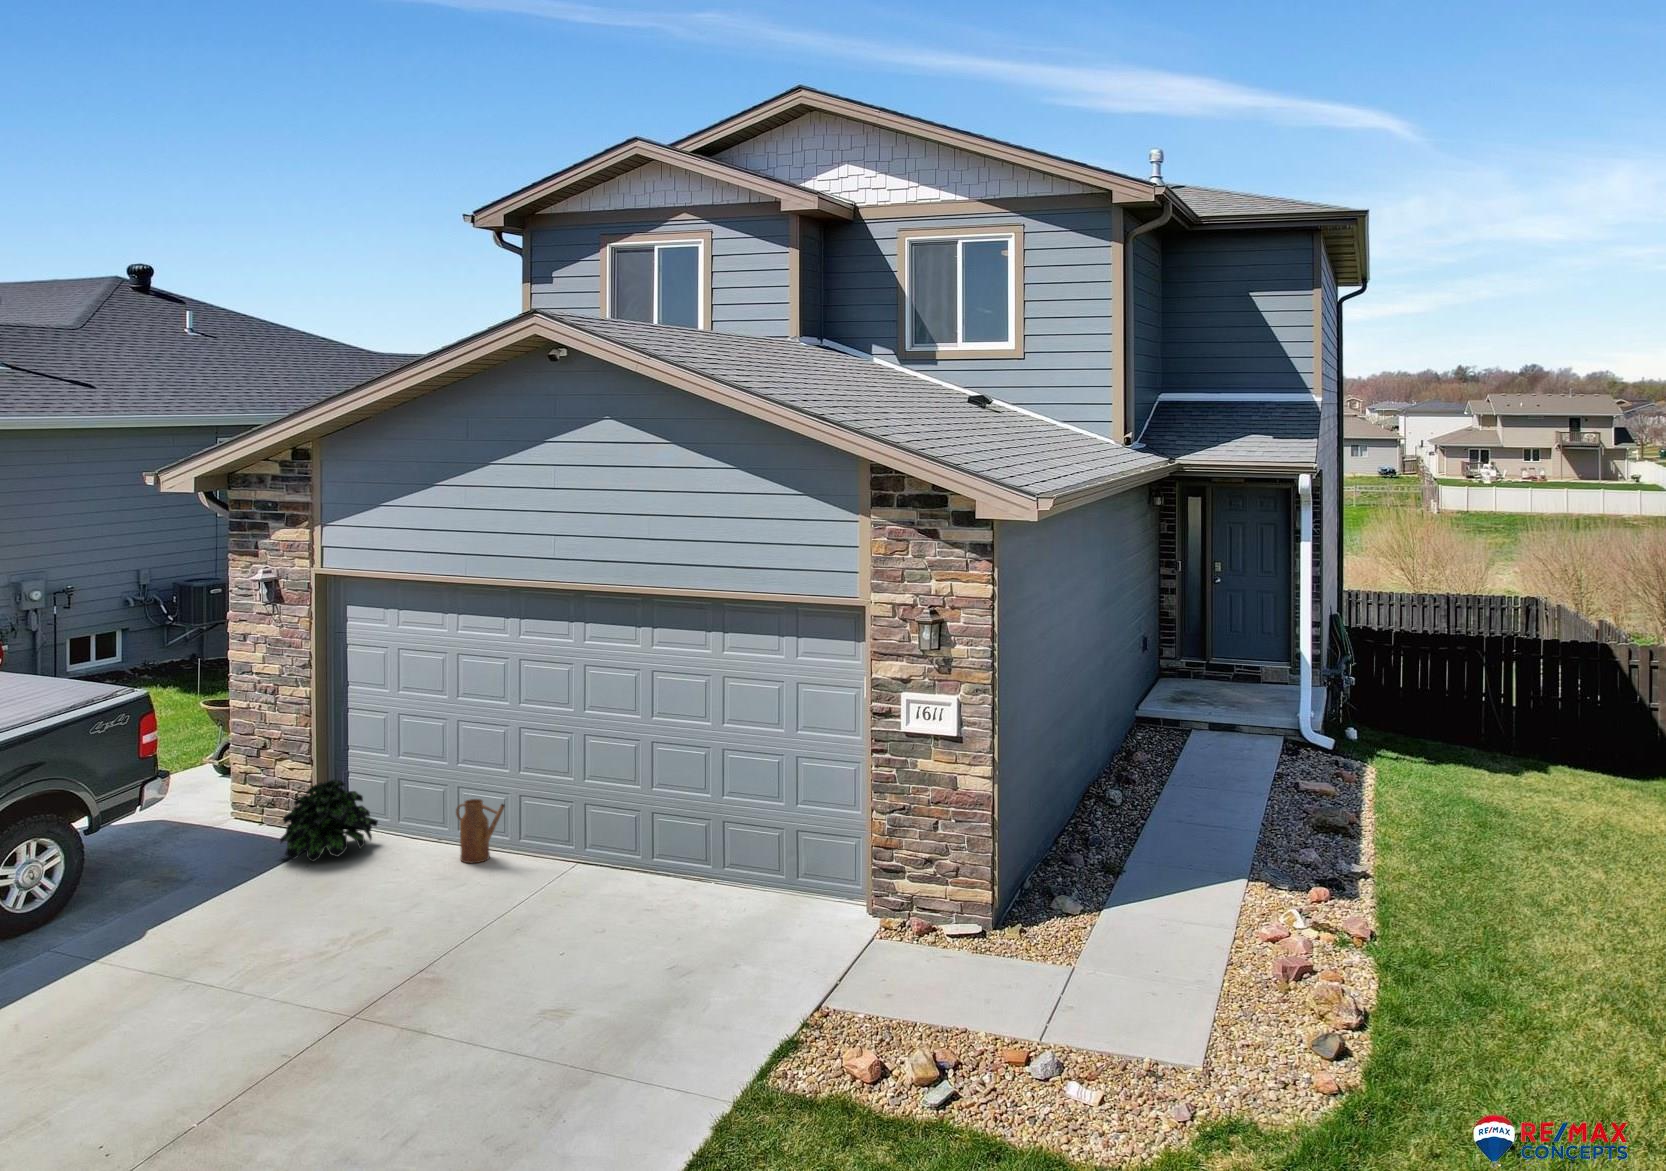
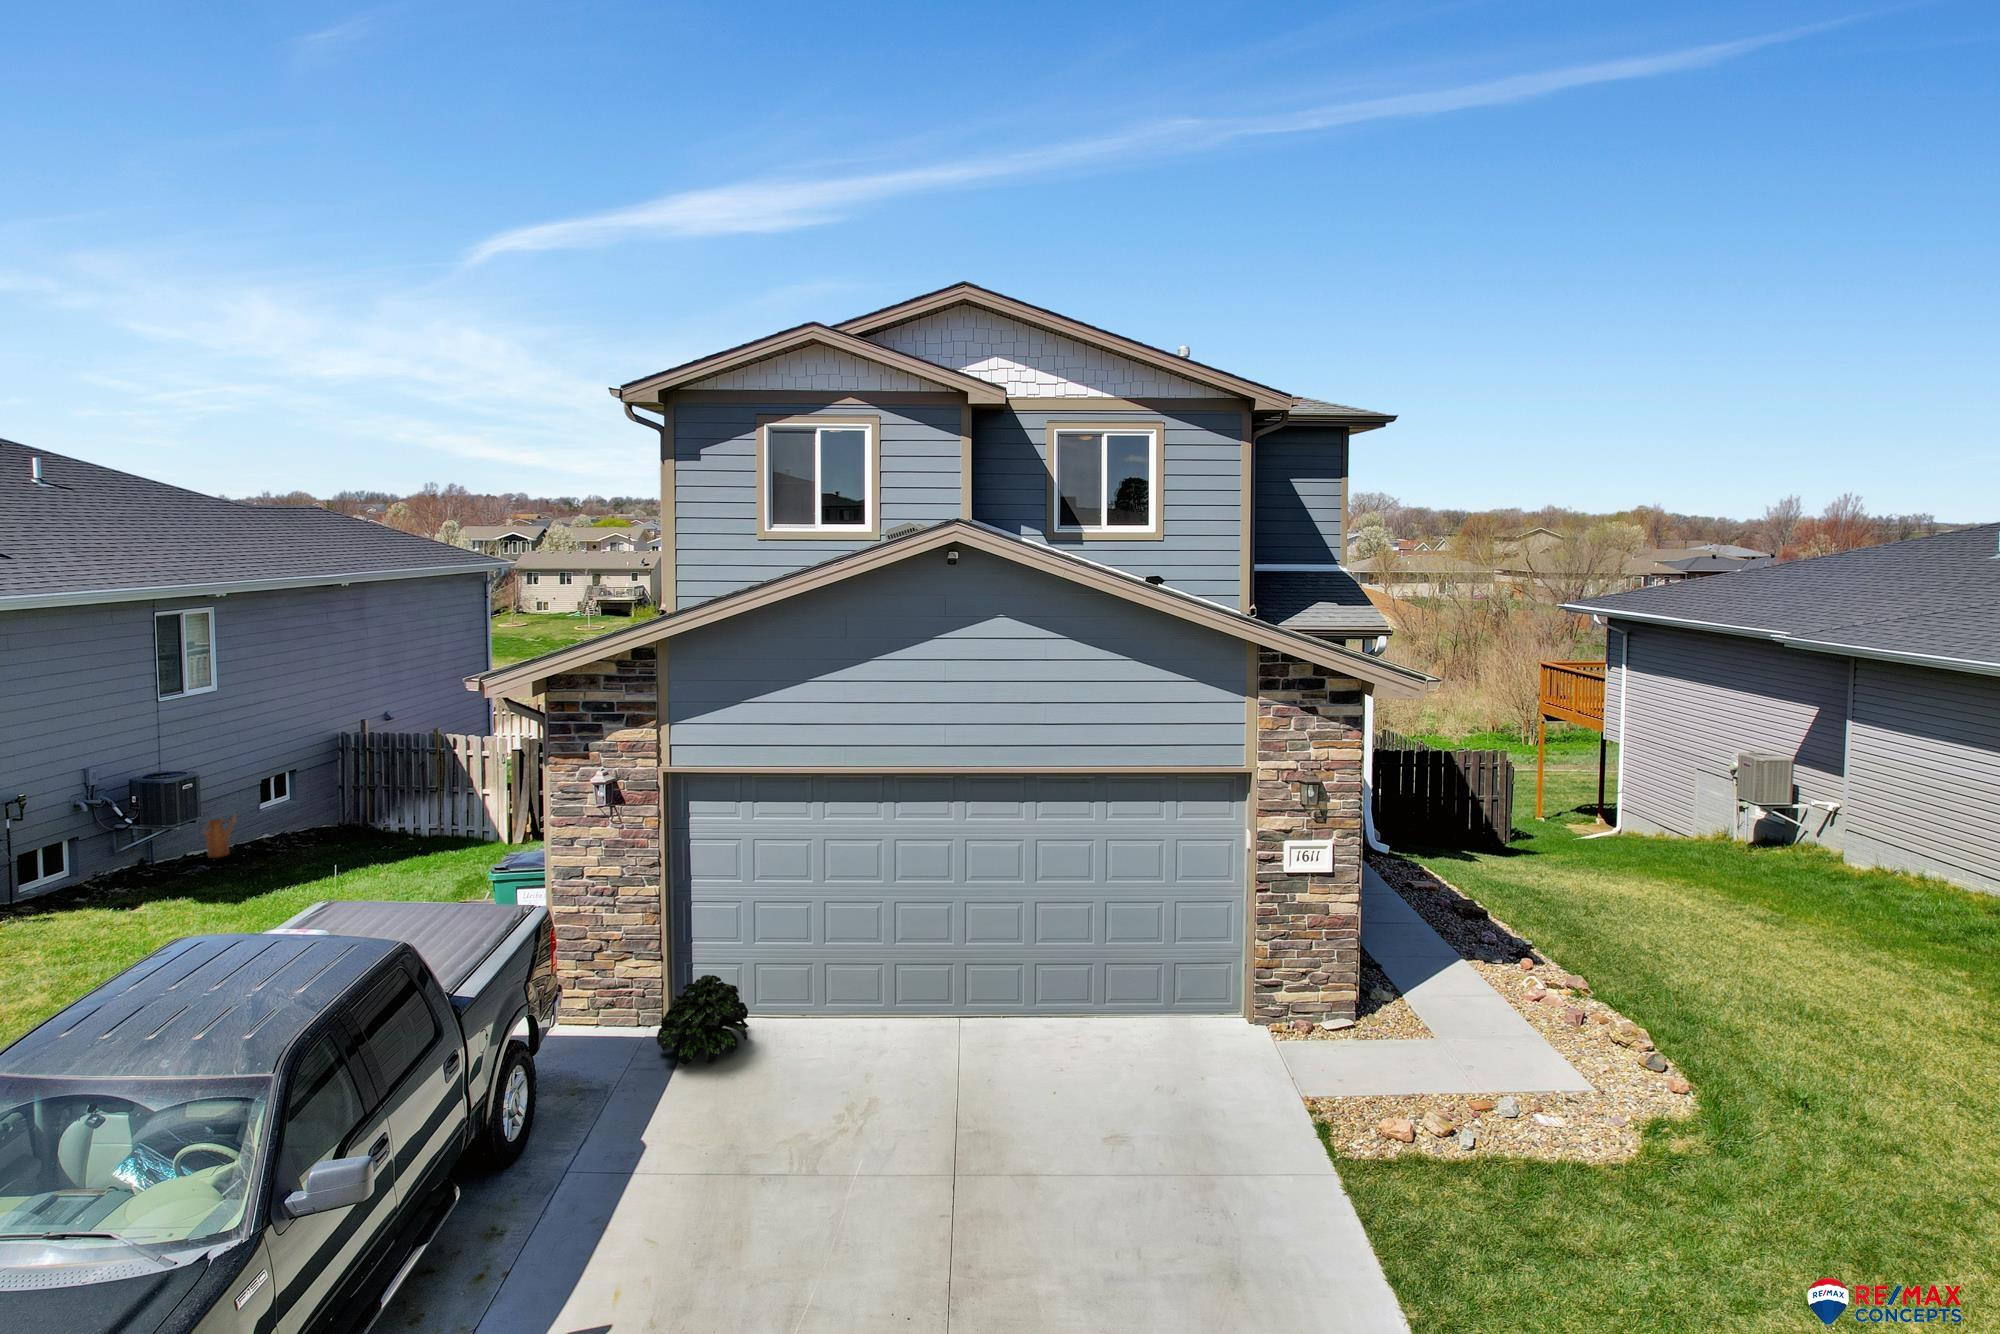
watering can: present [456,799,505,863] -> present [202,814,237,858]

